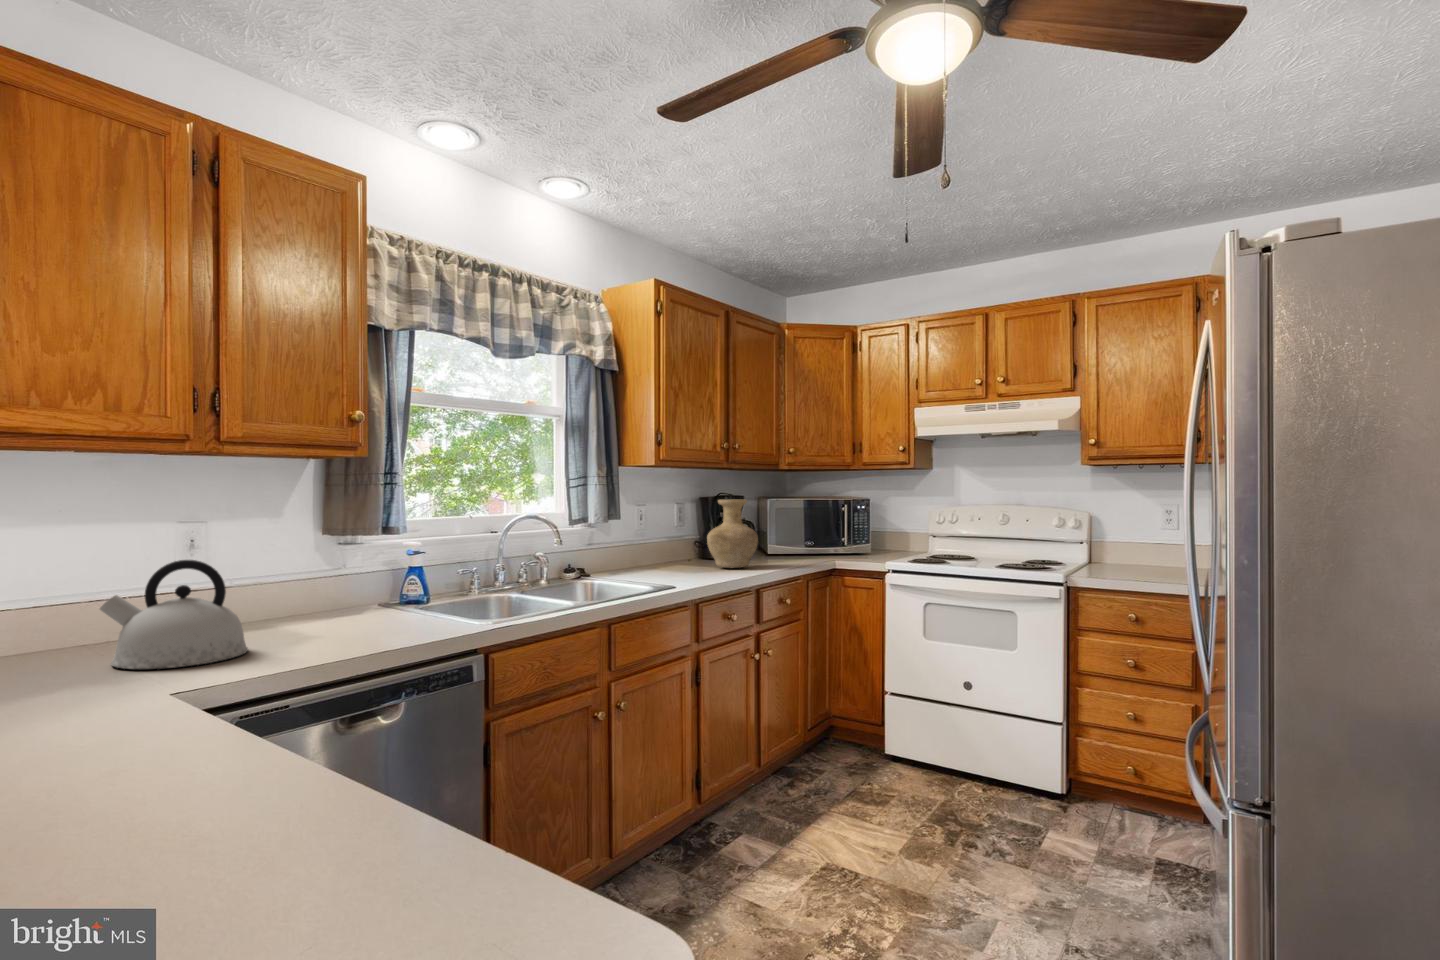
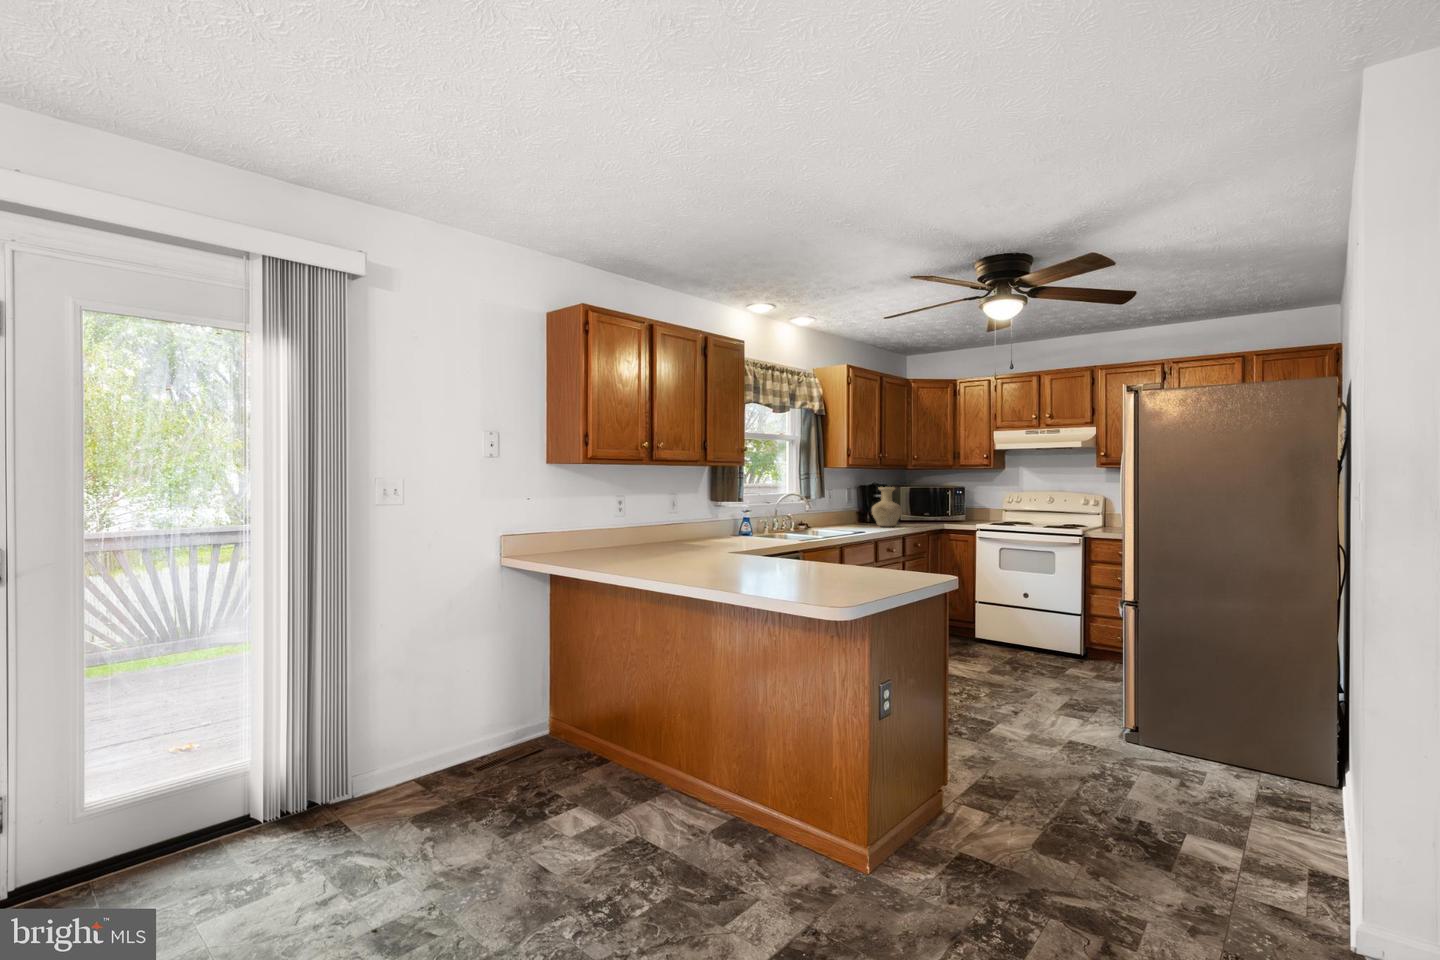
kettle: present [100,560,248,669] -> none [688,512,734,551]

